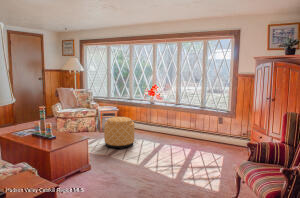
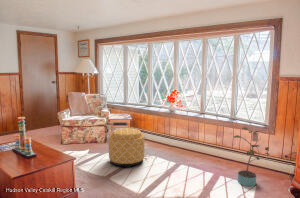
potted plant: none [207,113,233,156] -> present [234,127,269,186]

